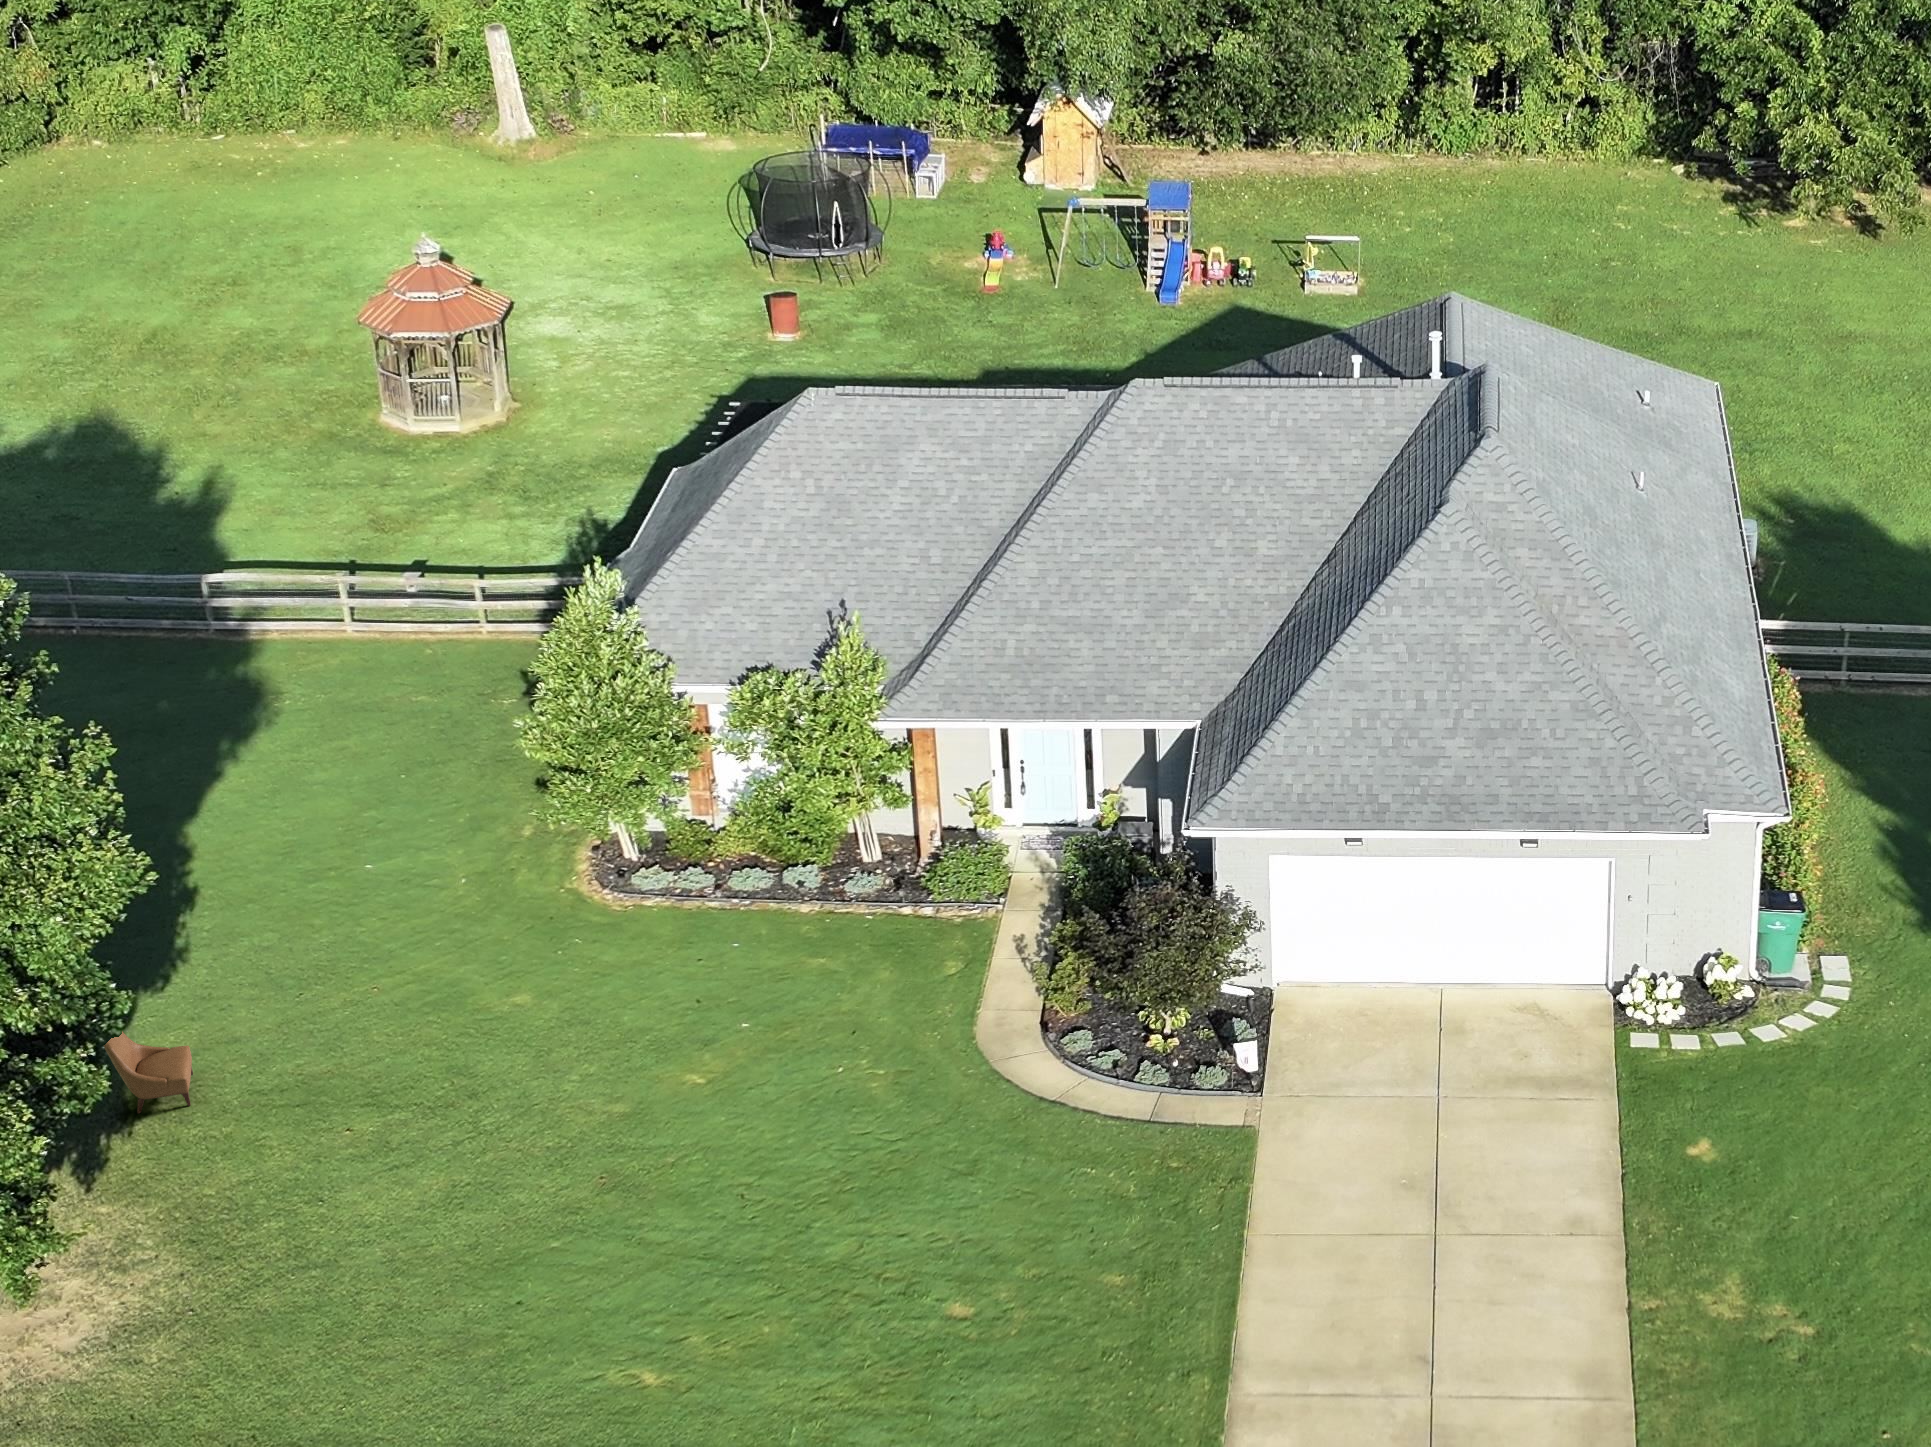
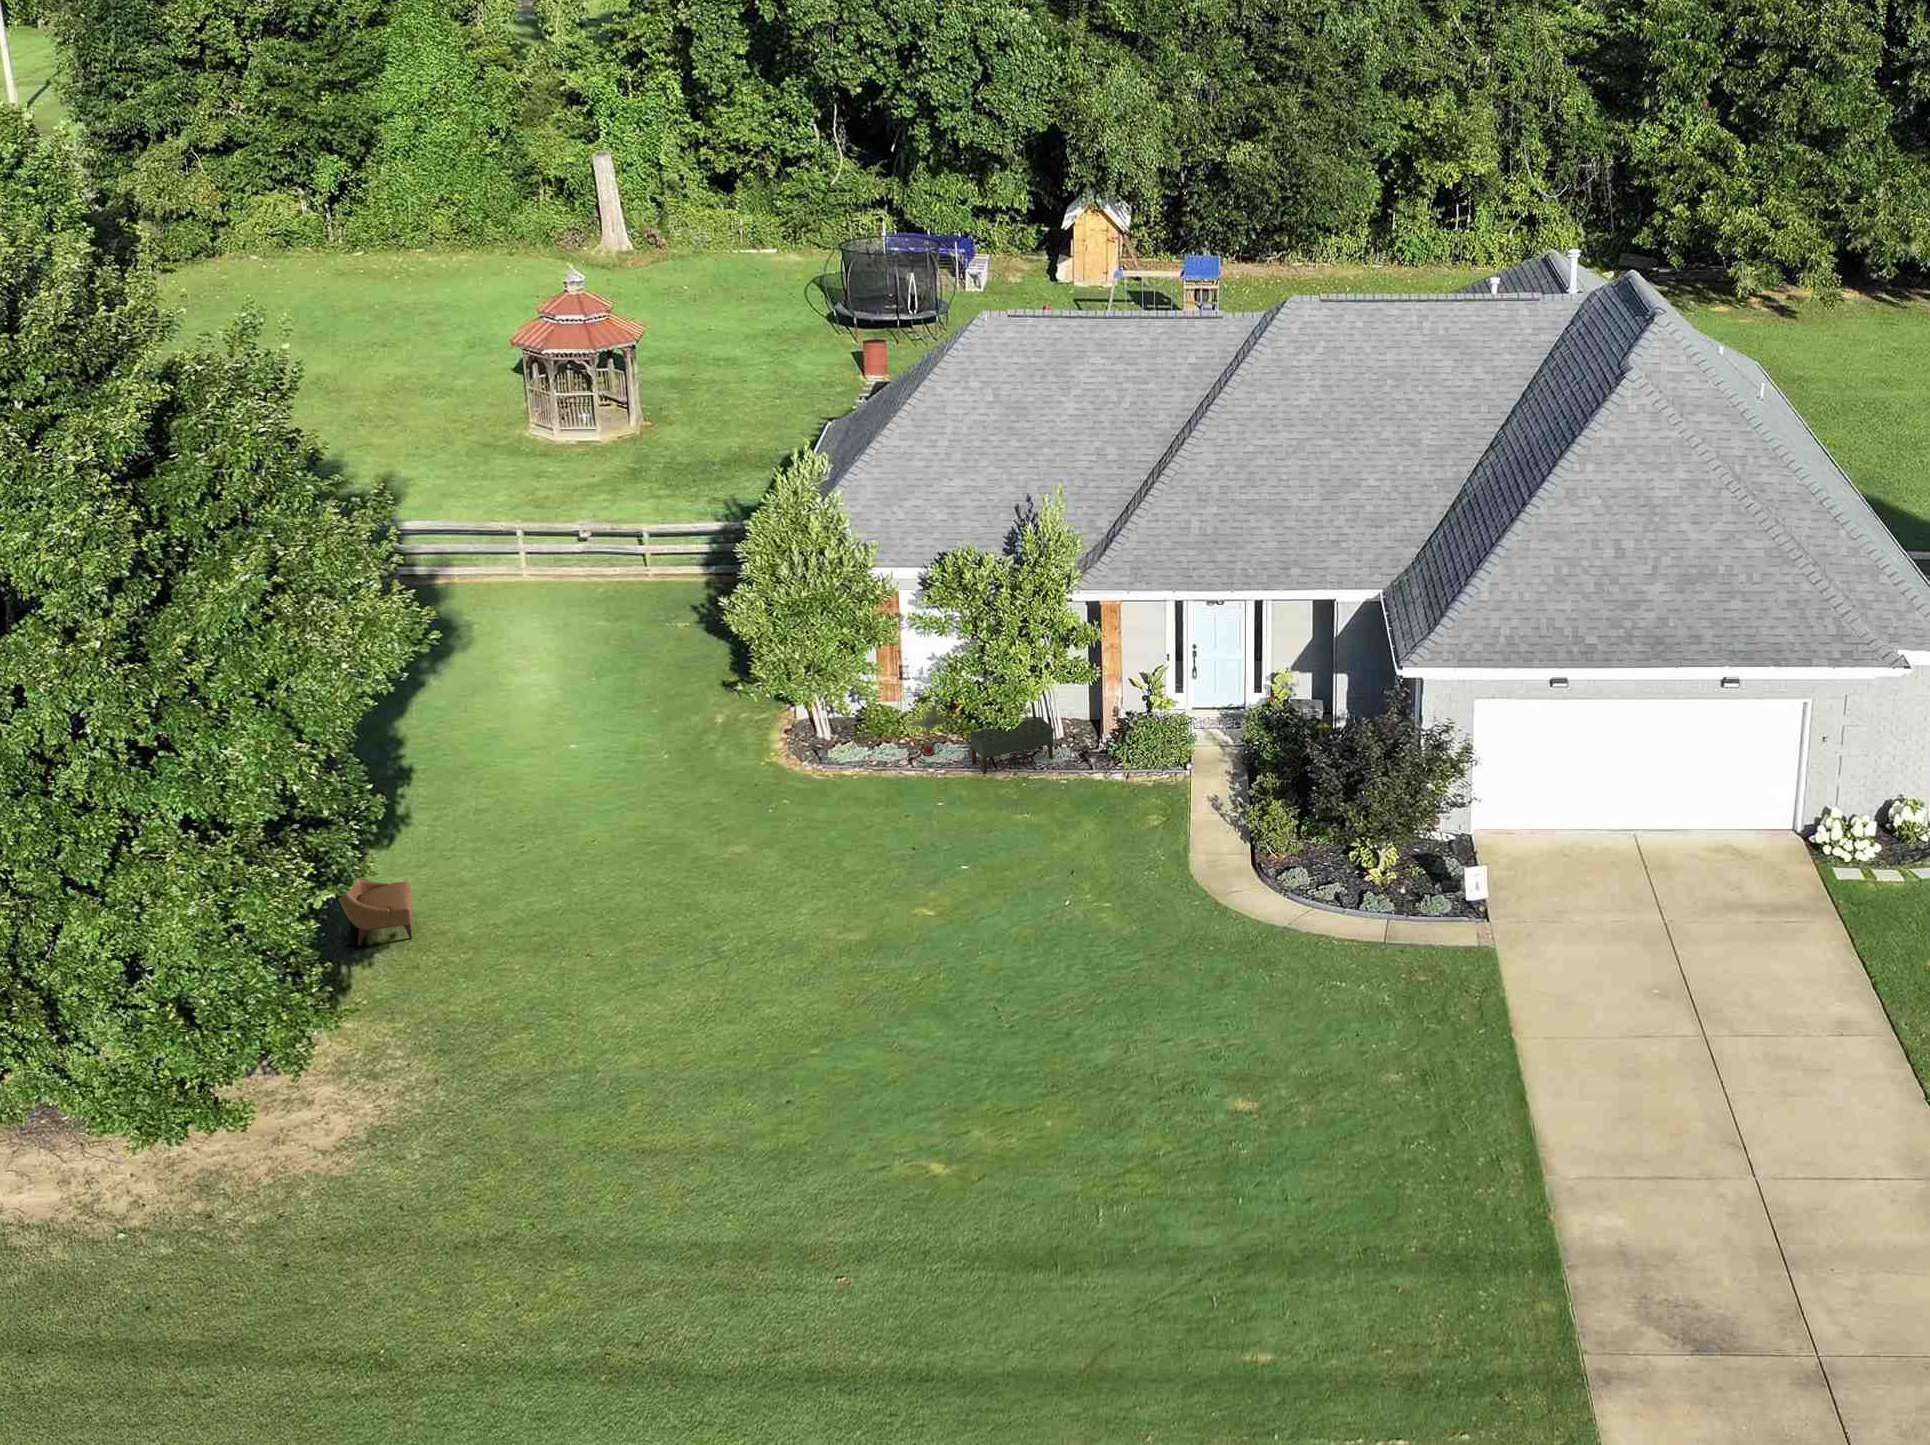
potted tree: none [713,824,761,882] -> present [906,700,949,756]
bench: none [778,843,866,906] -> present [970,718,1054,774]

